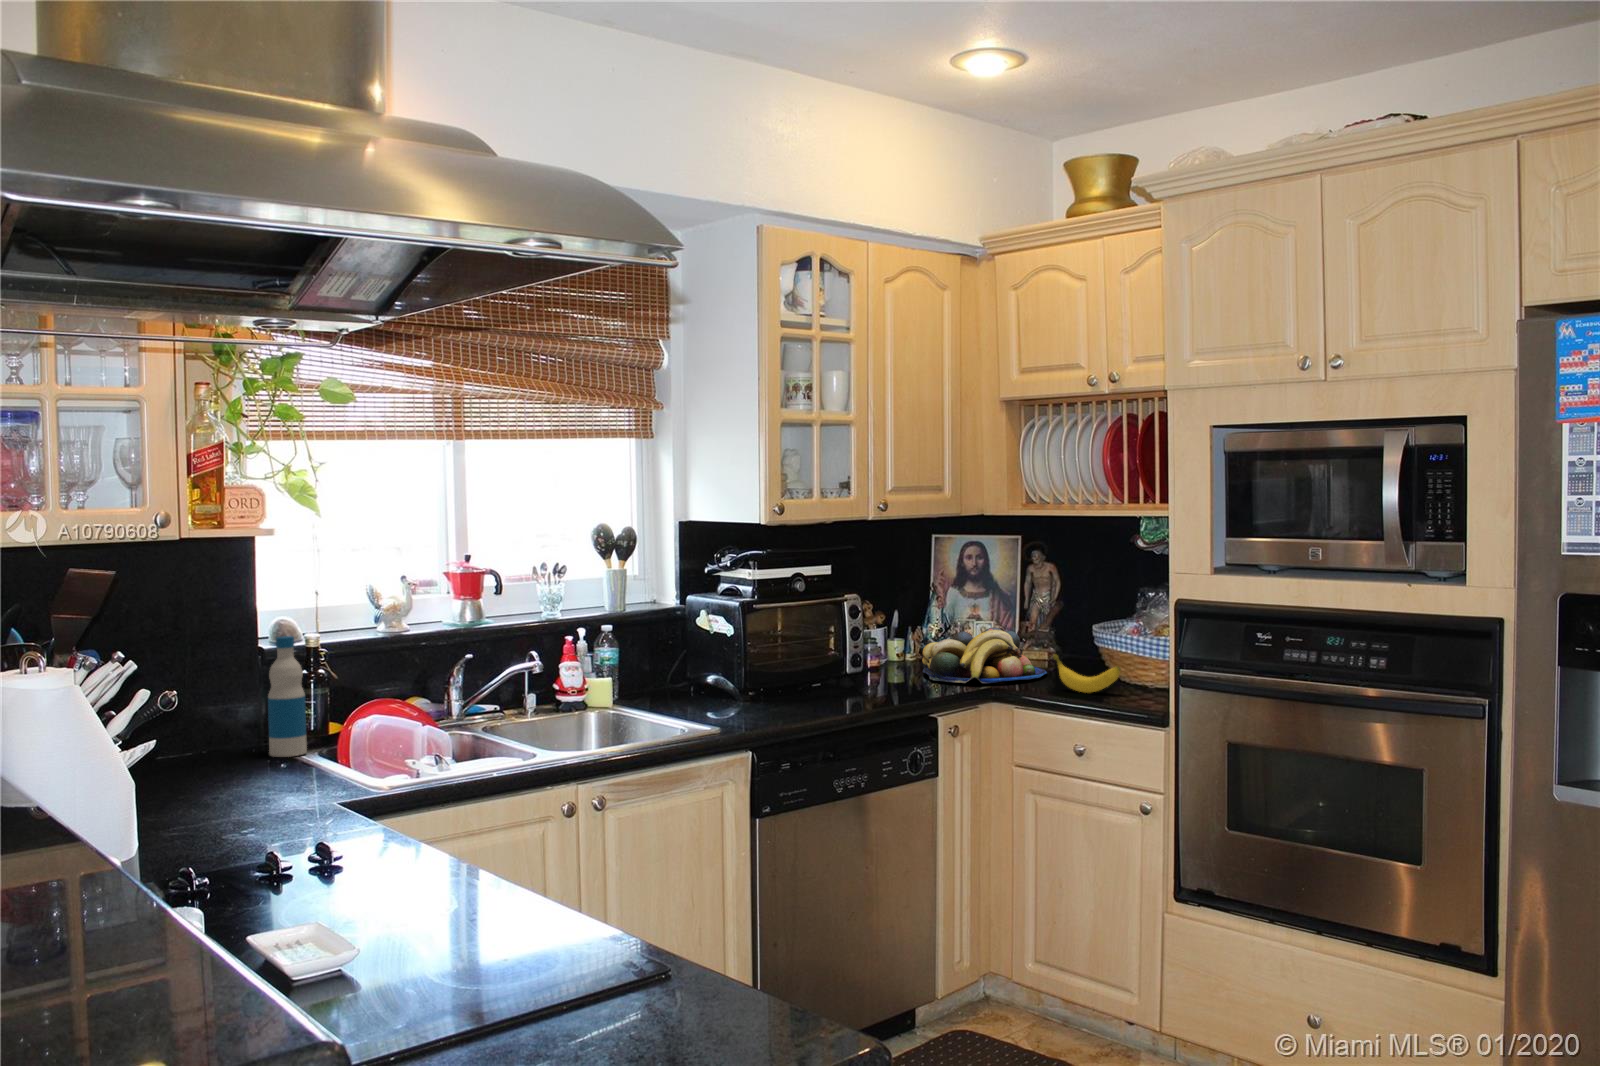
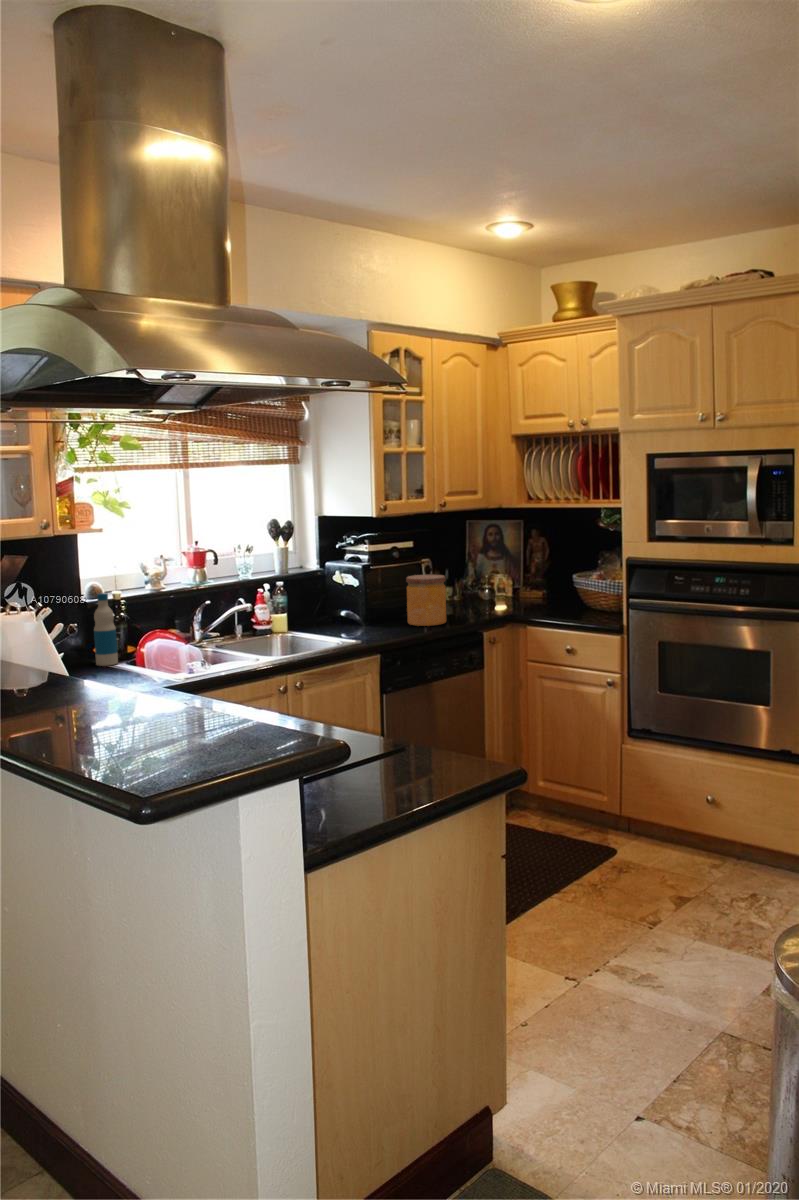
jar: none [812,619,877,704] -> present [406,575,446,626]
fruit bowl: present [922,627,1047,683] -> none [468,577,544,611]
banana: present [1053,654,1121,693] -> none [550,592,592,615]

